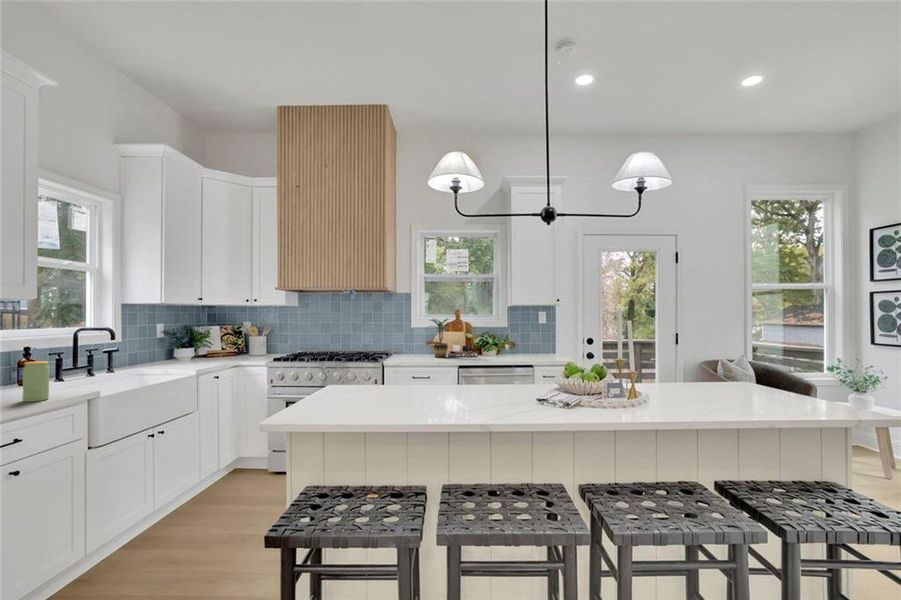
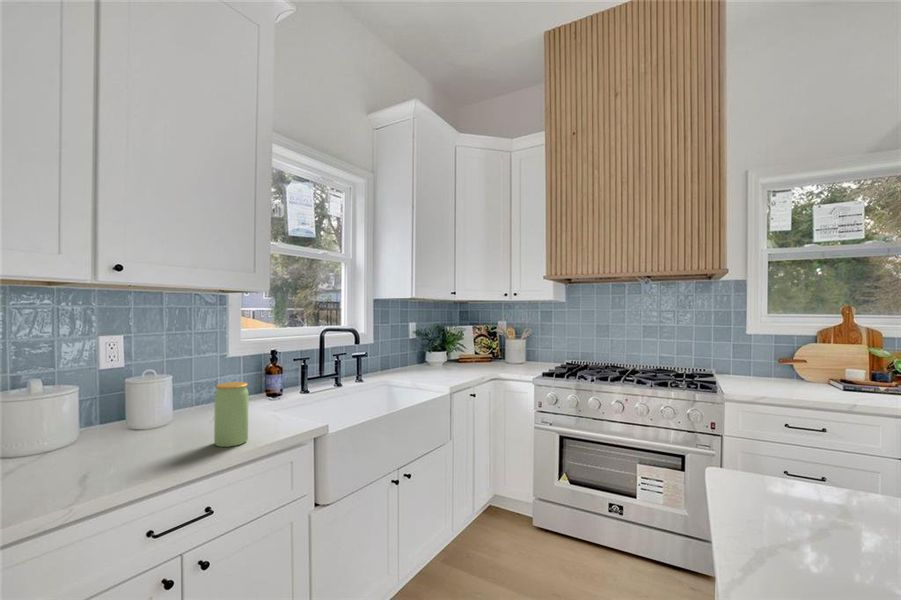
potted plant: present [430,319,449,358] -> none [796,322,868,393]

